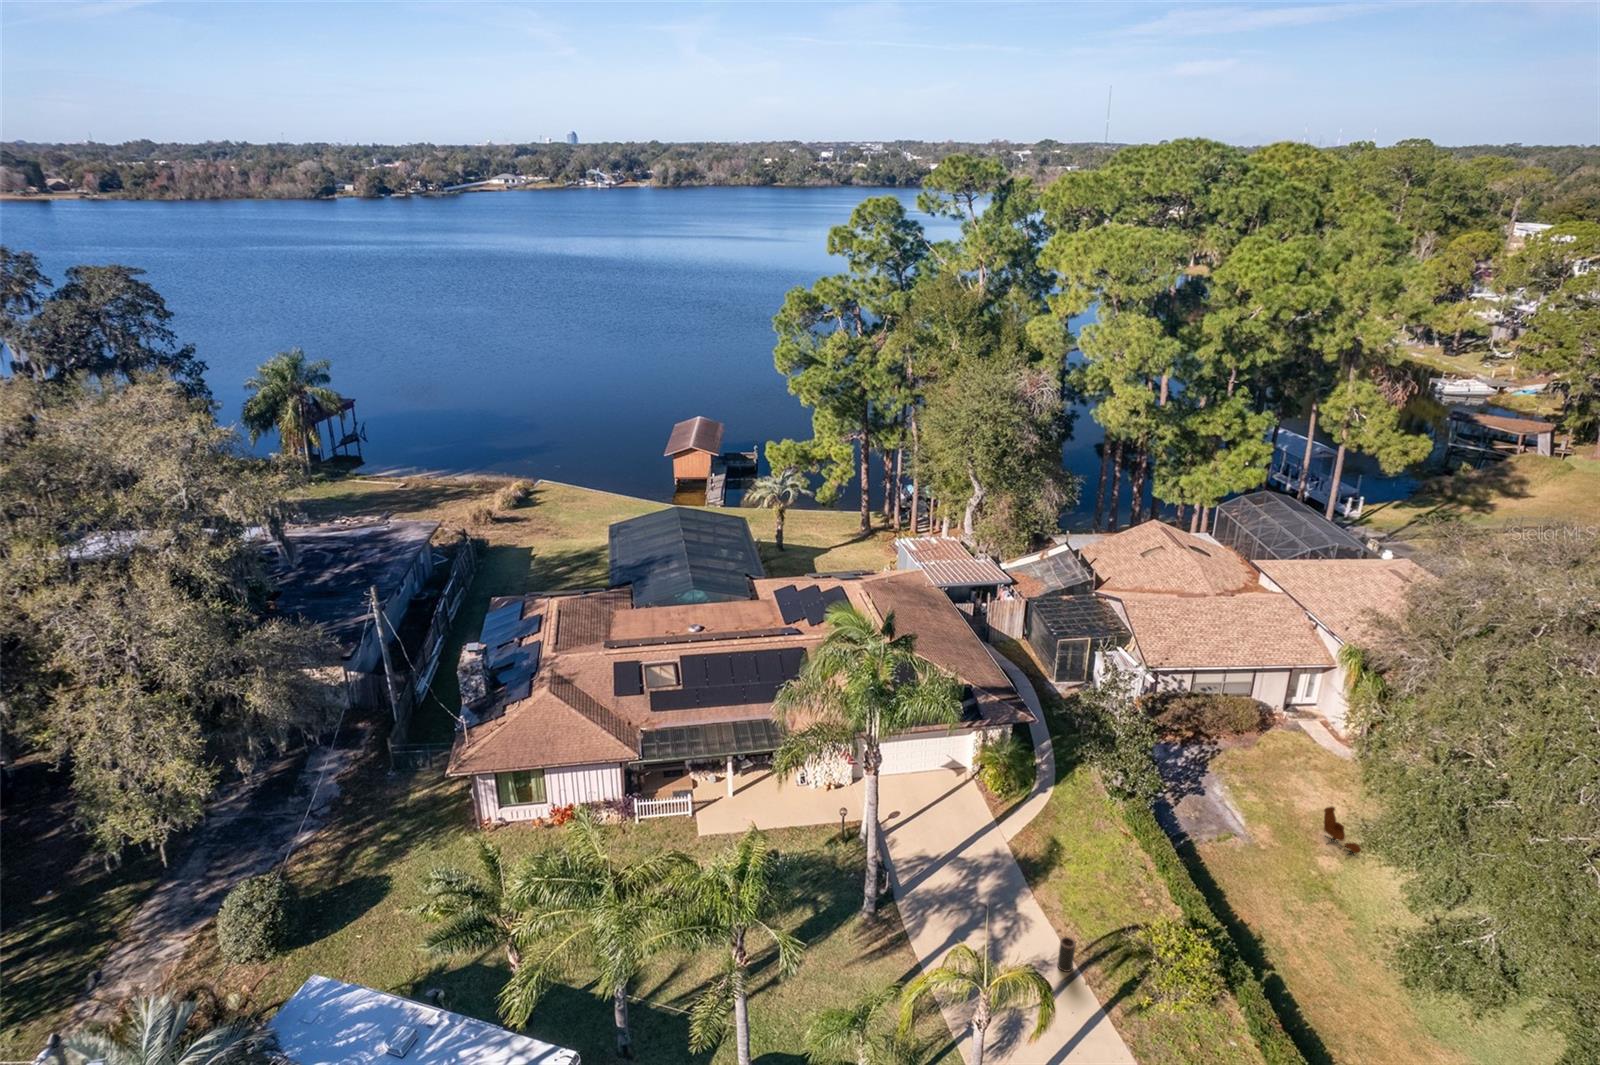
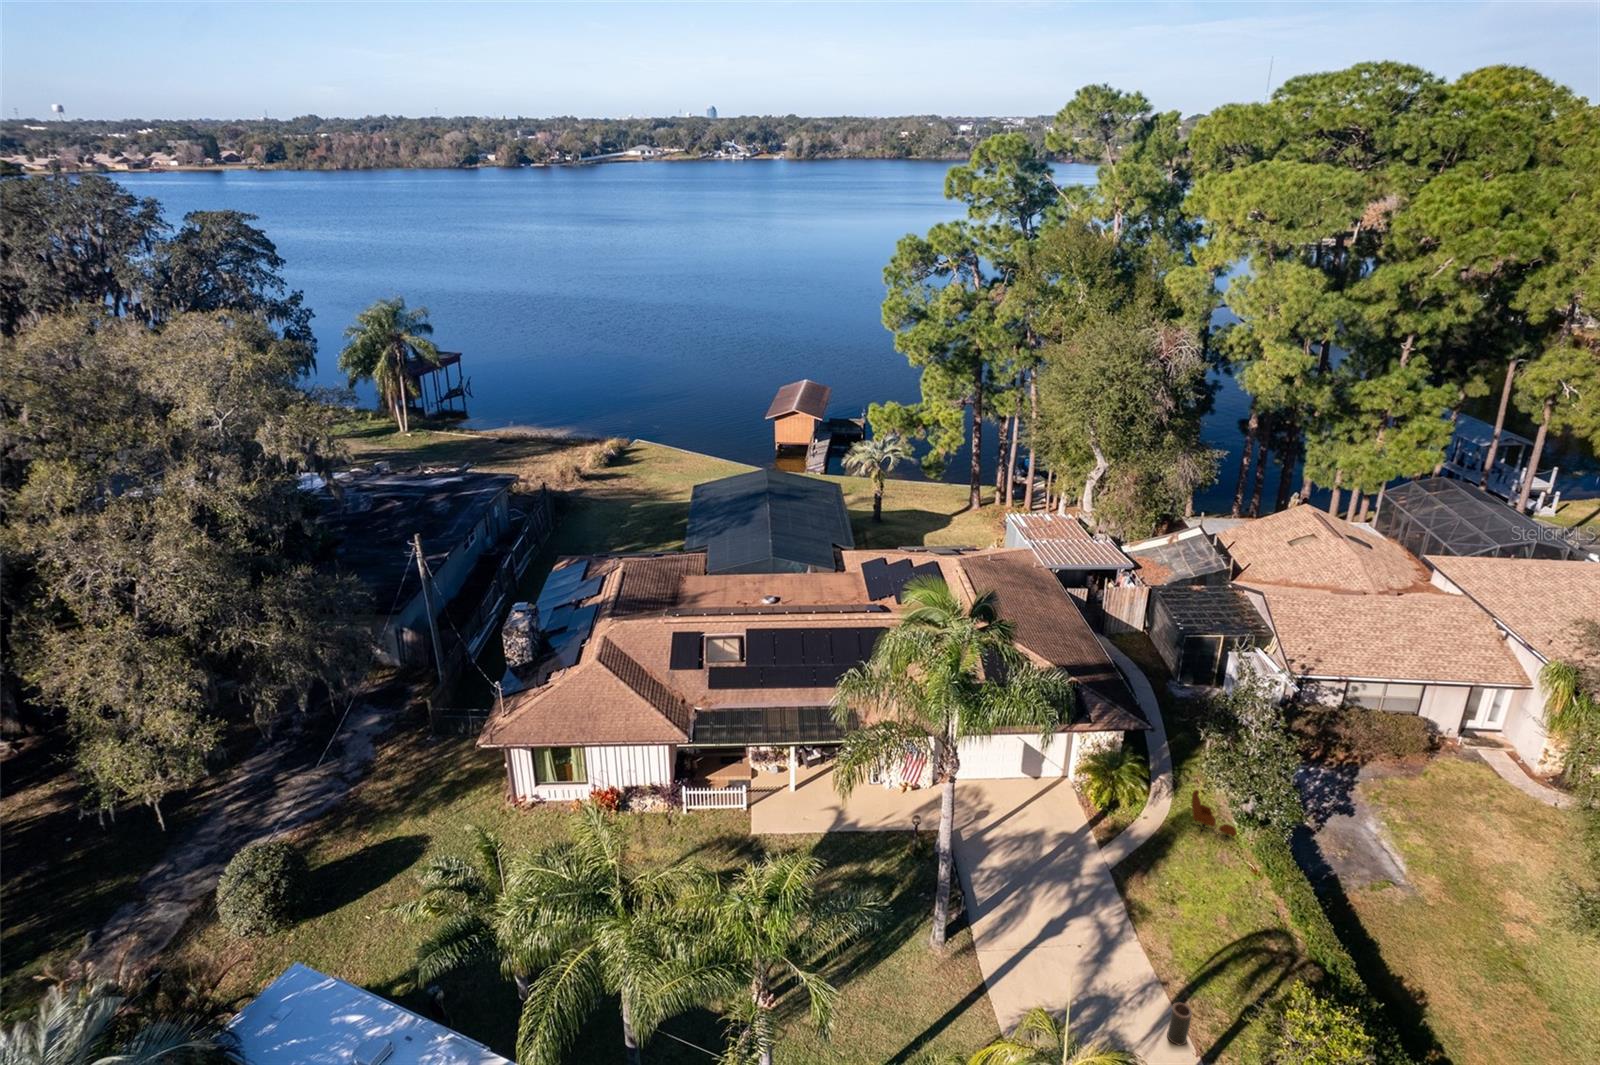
lounge chair: present [1324,807,1361,854] -> present [1192,790,1237,838]

